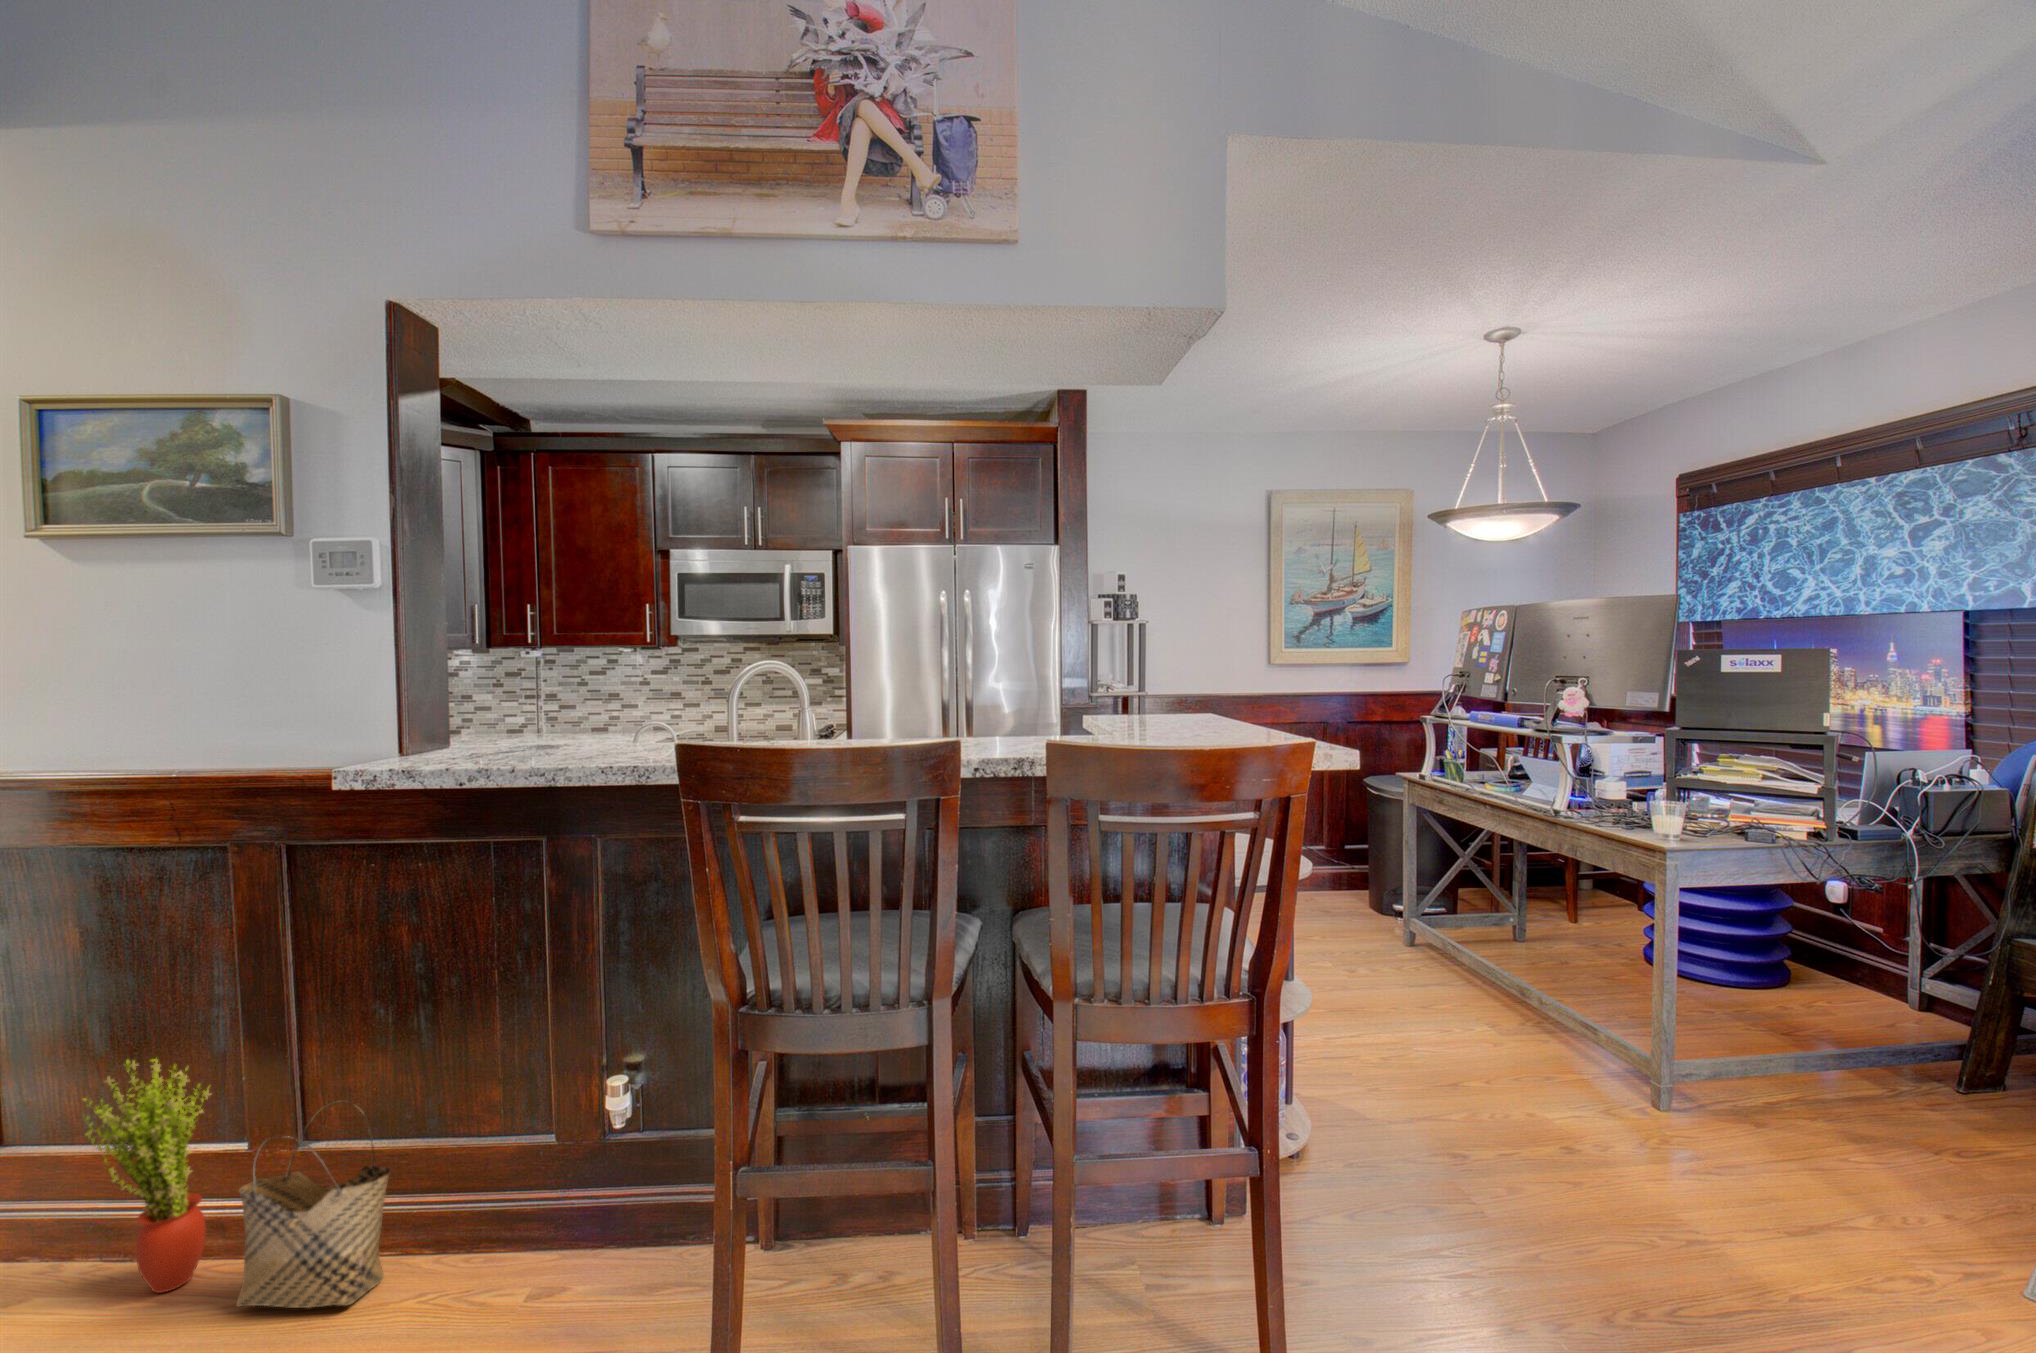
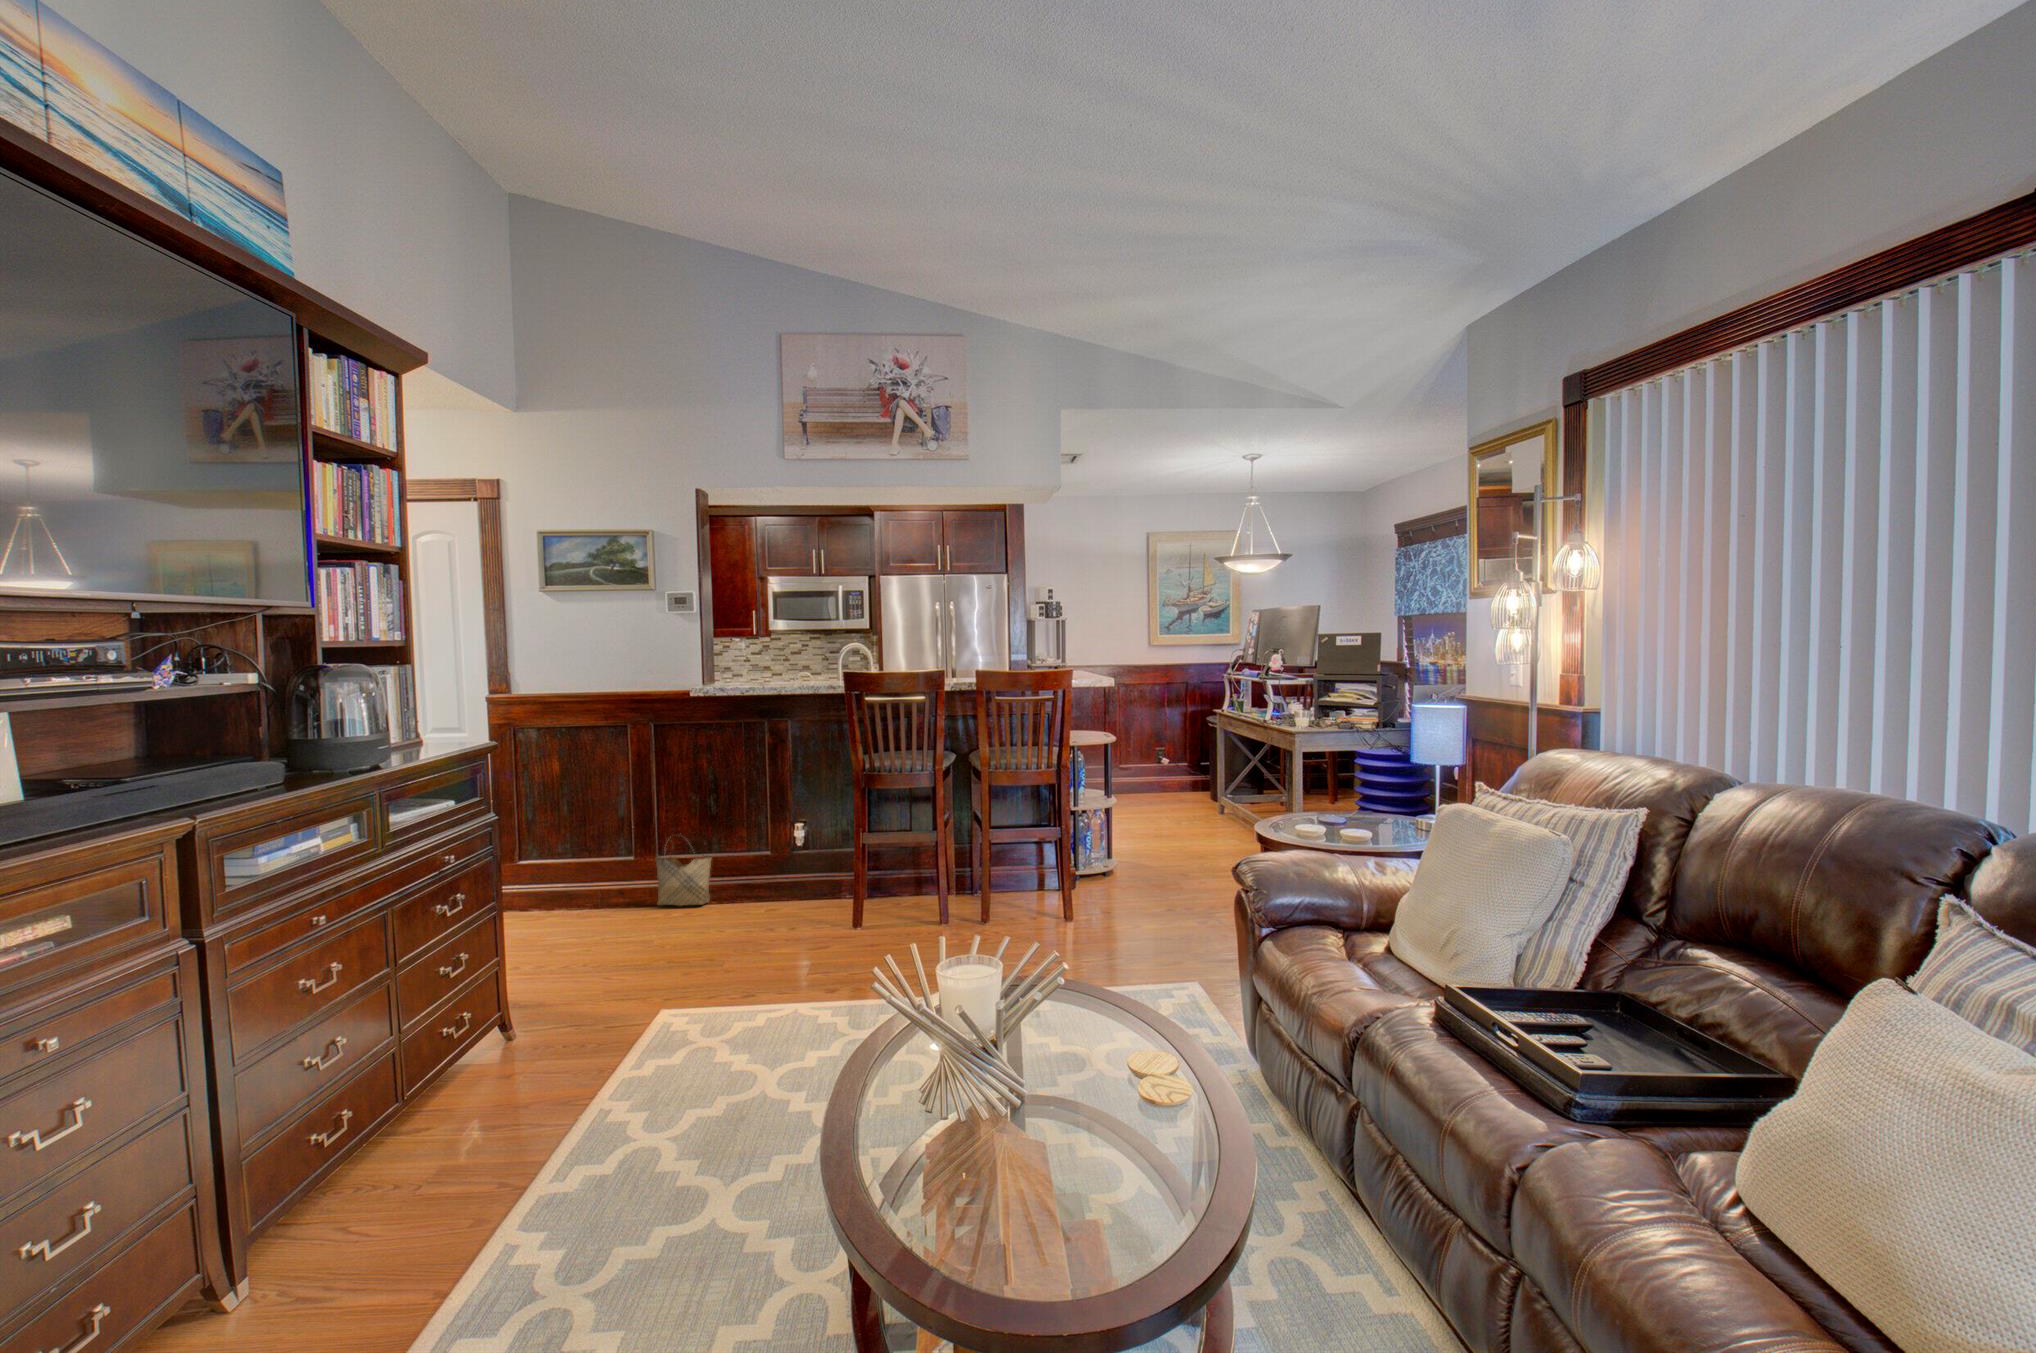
potted plant: present [83,1058,211,1293] -> none [591,810,635,905]

